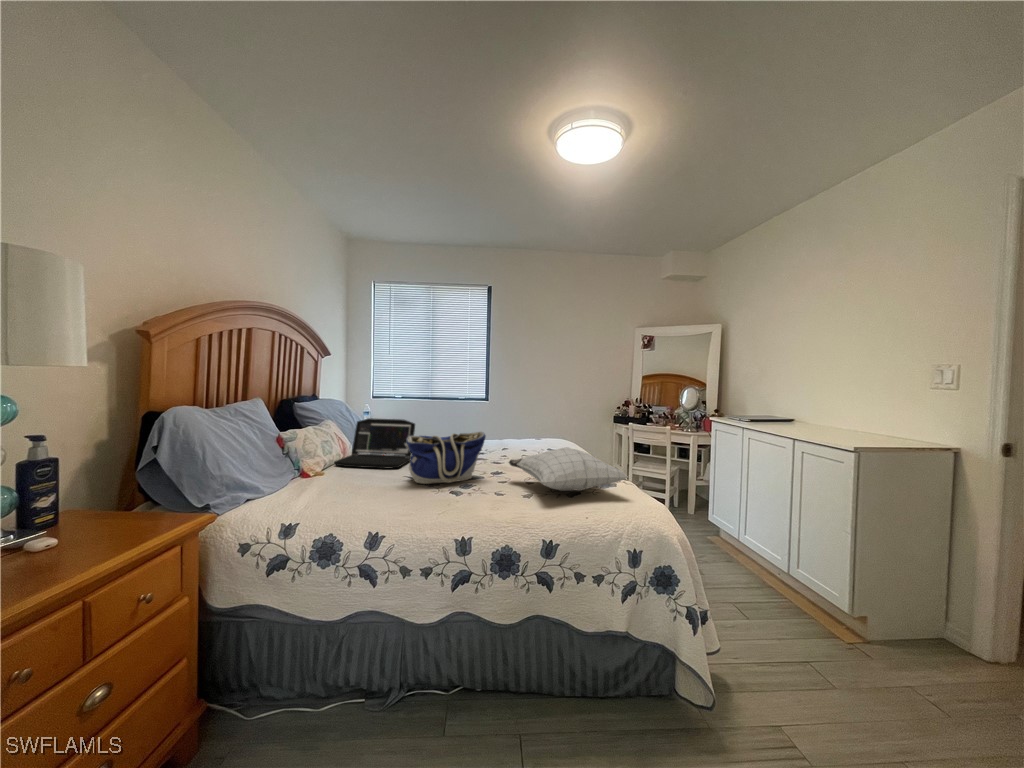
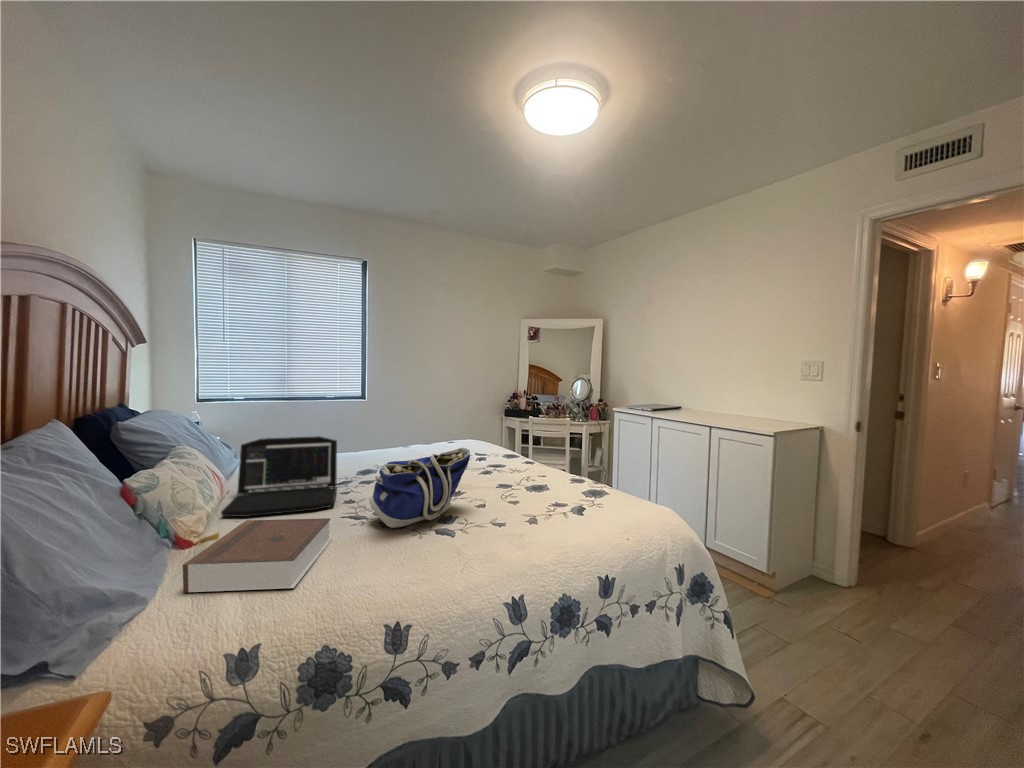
pillow: present [509,447,628,491] -> none [496,458,641,510]
book: none [283,465,378,501] -> present [183,518,331,592]

